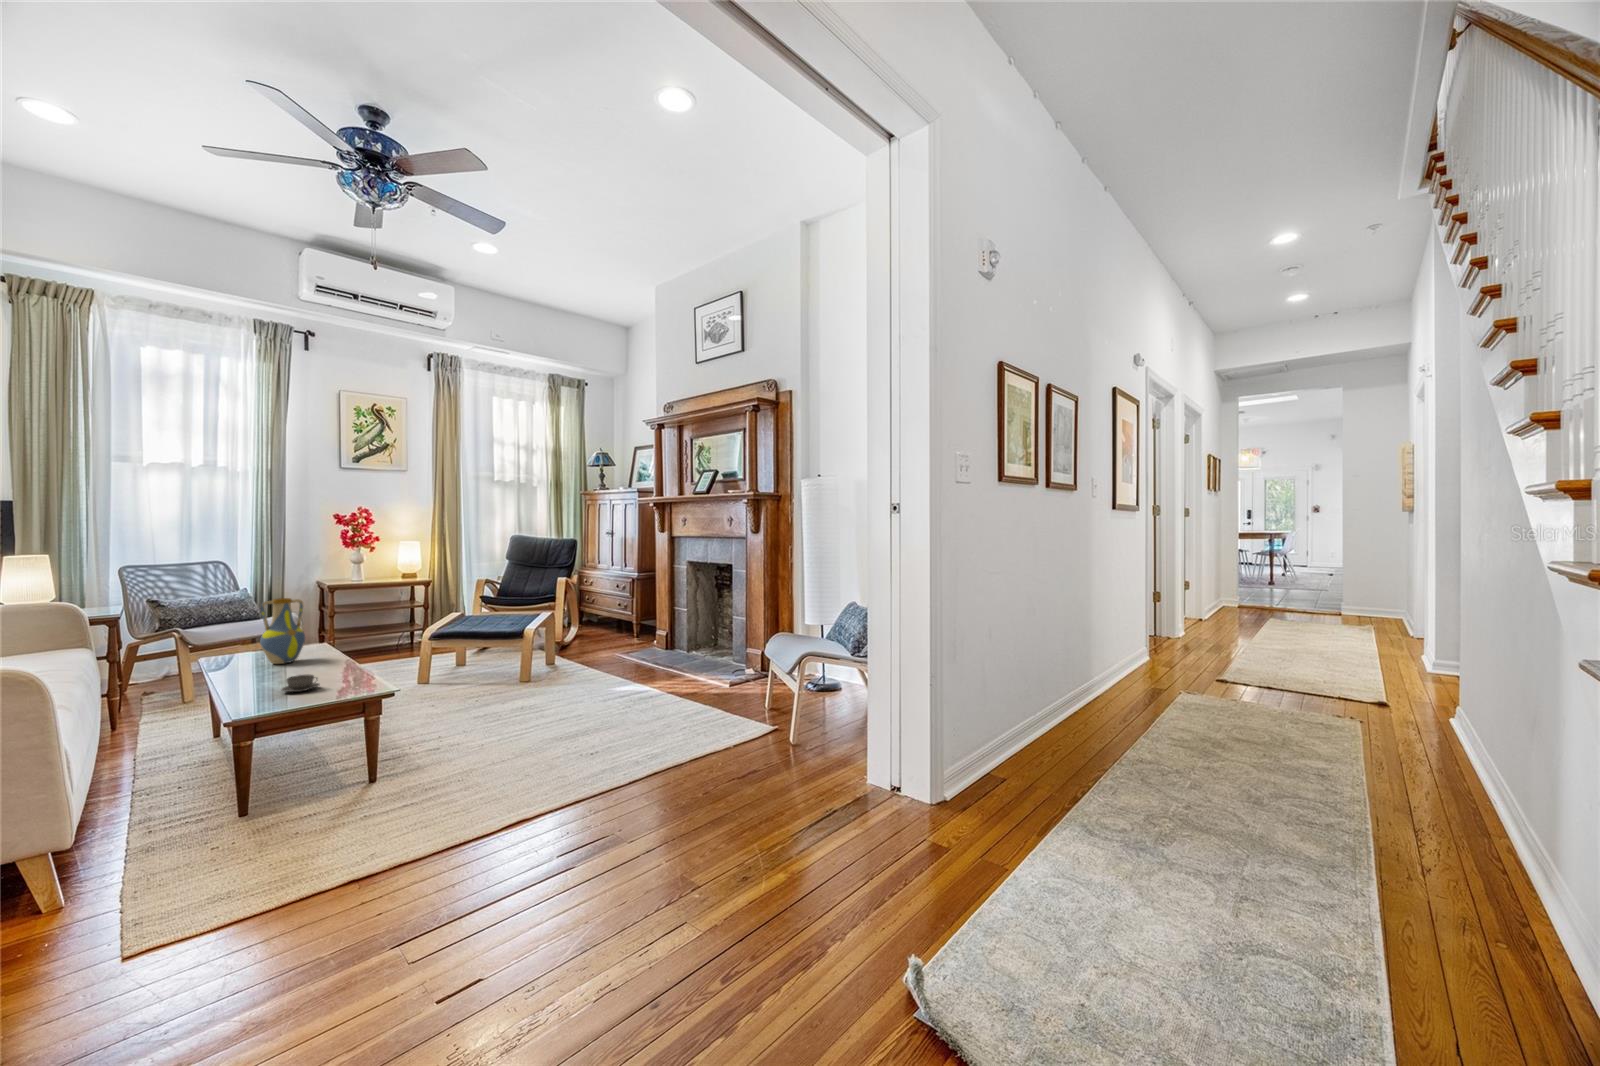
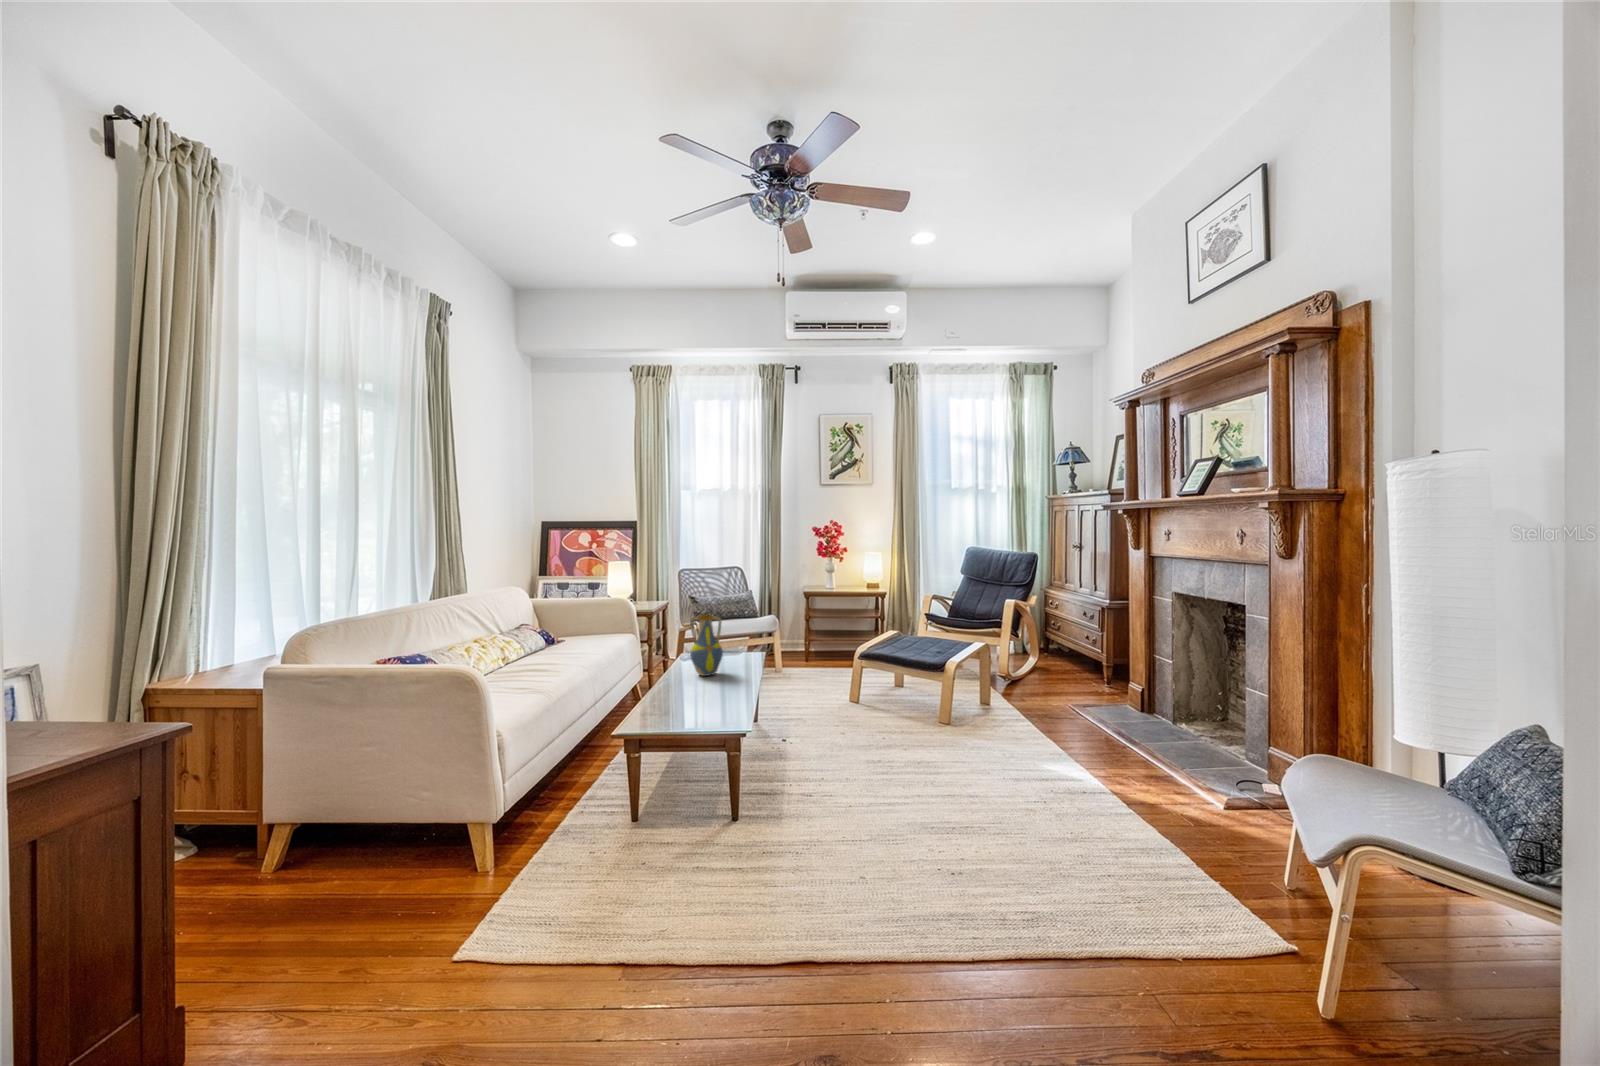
teacup: present [282,675,319,692] -> none [658,700,689,718]

